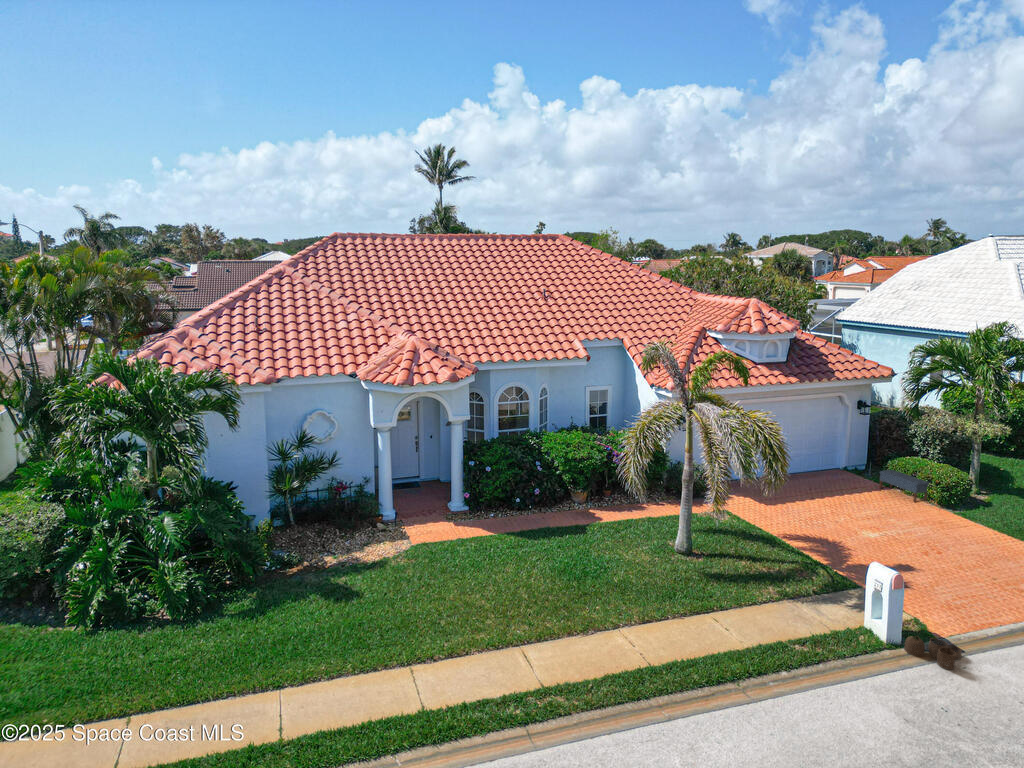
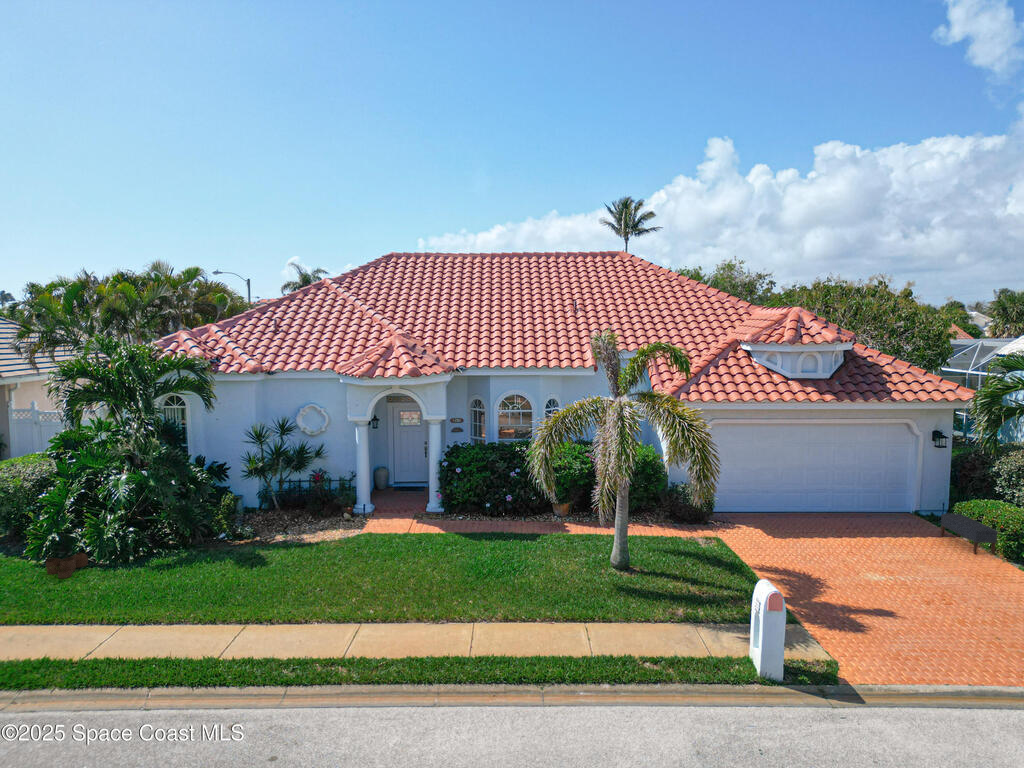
woven basket: present [904,636,962,670] -> present [46,552,88,578]

